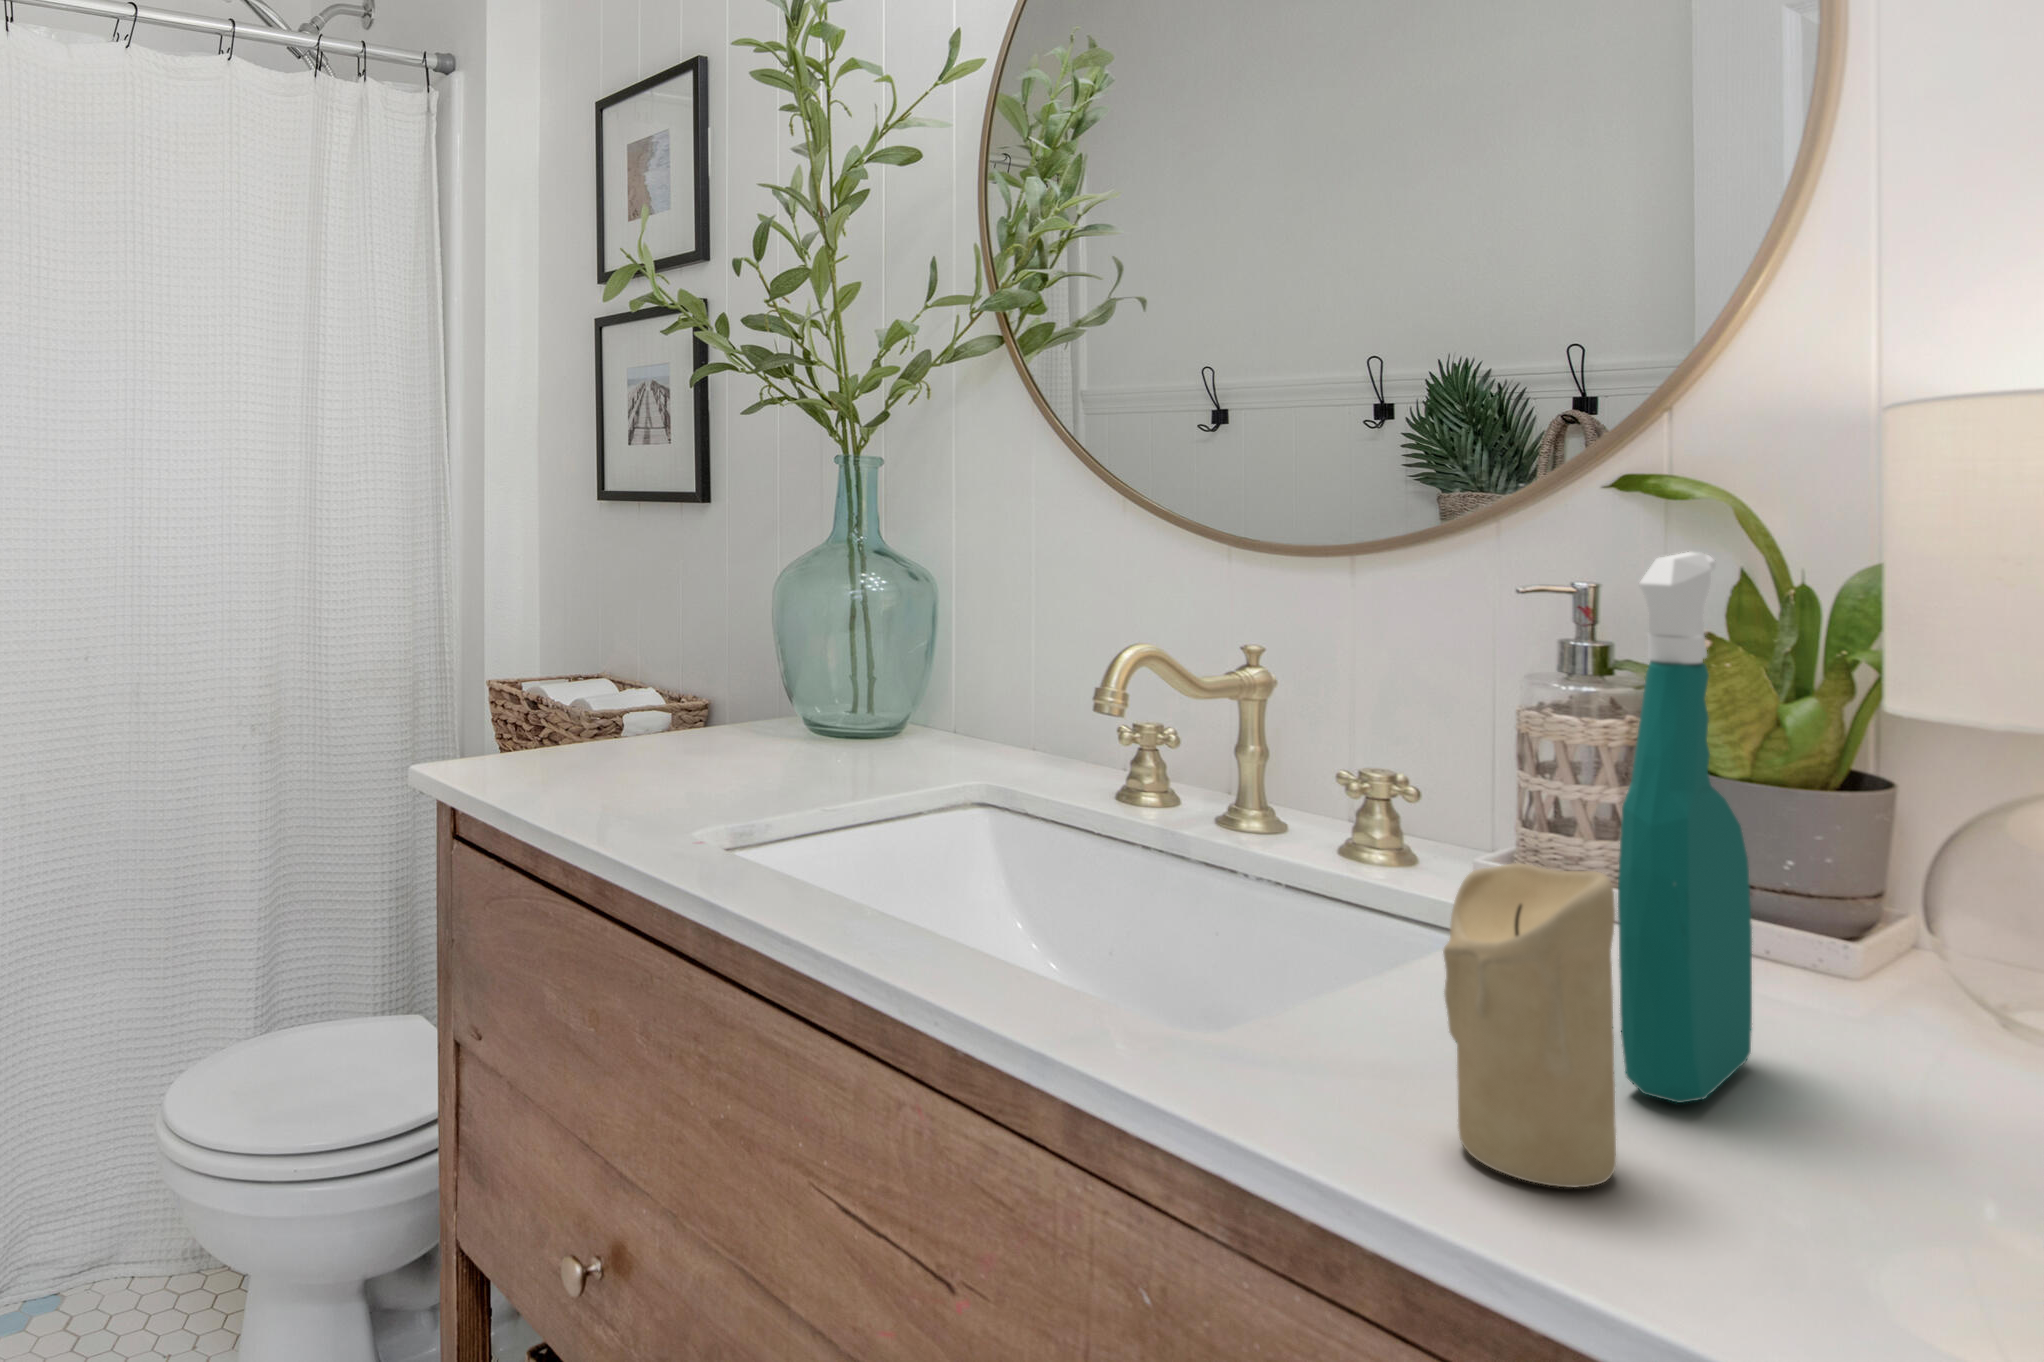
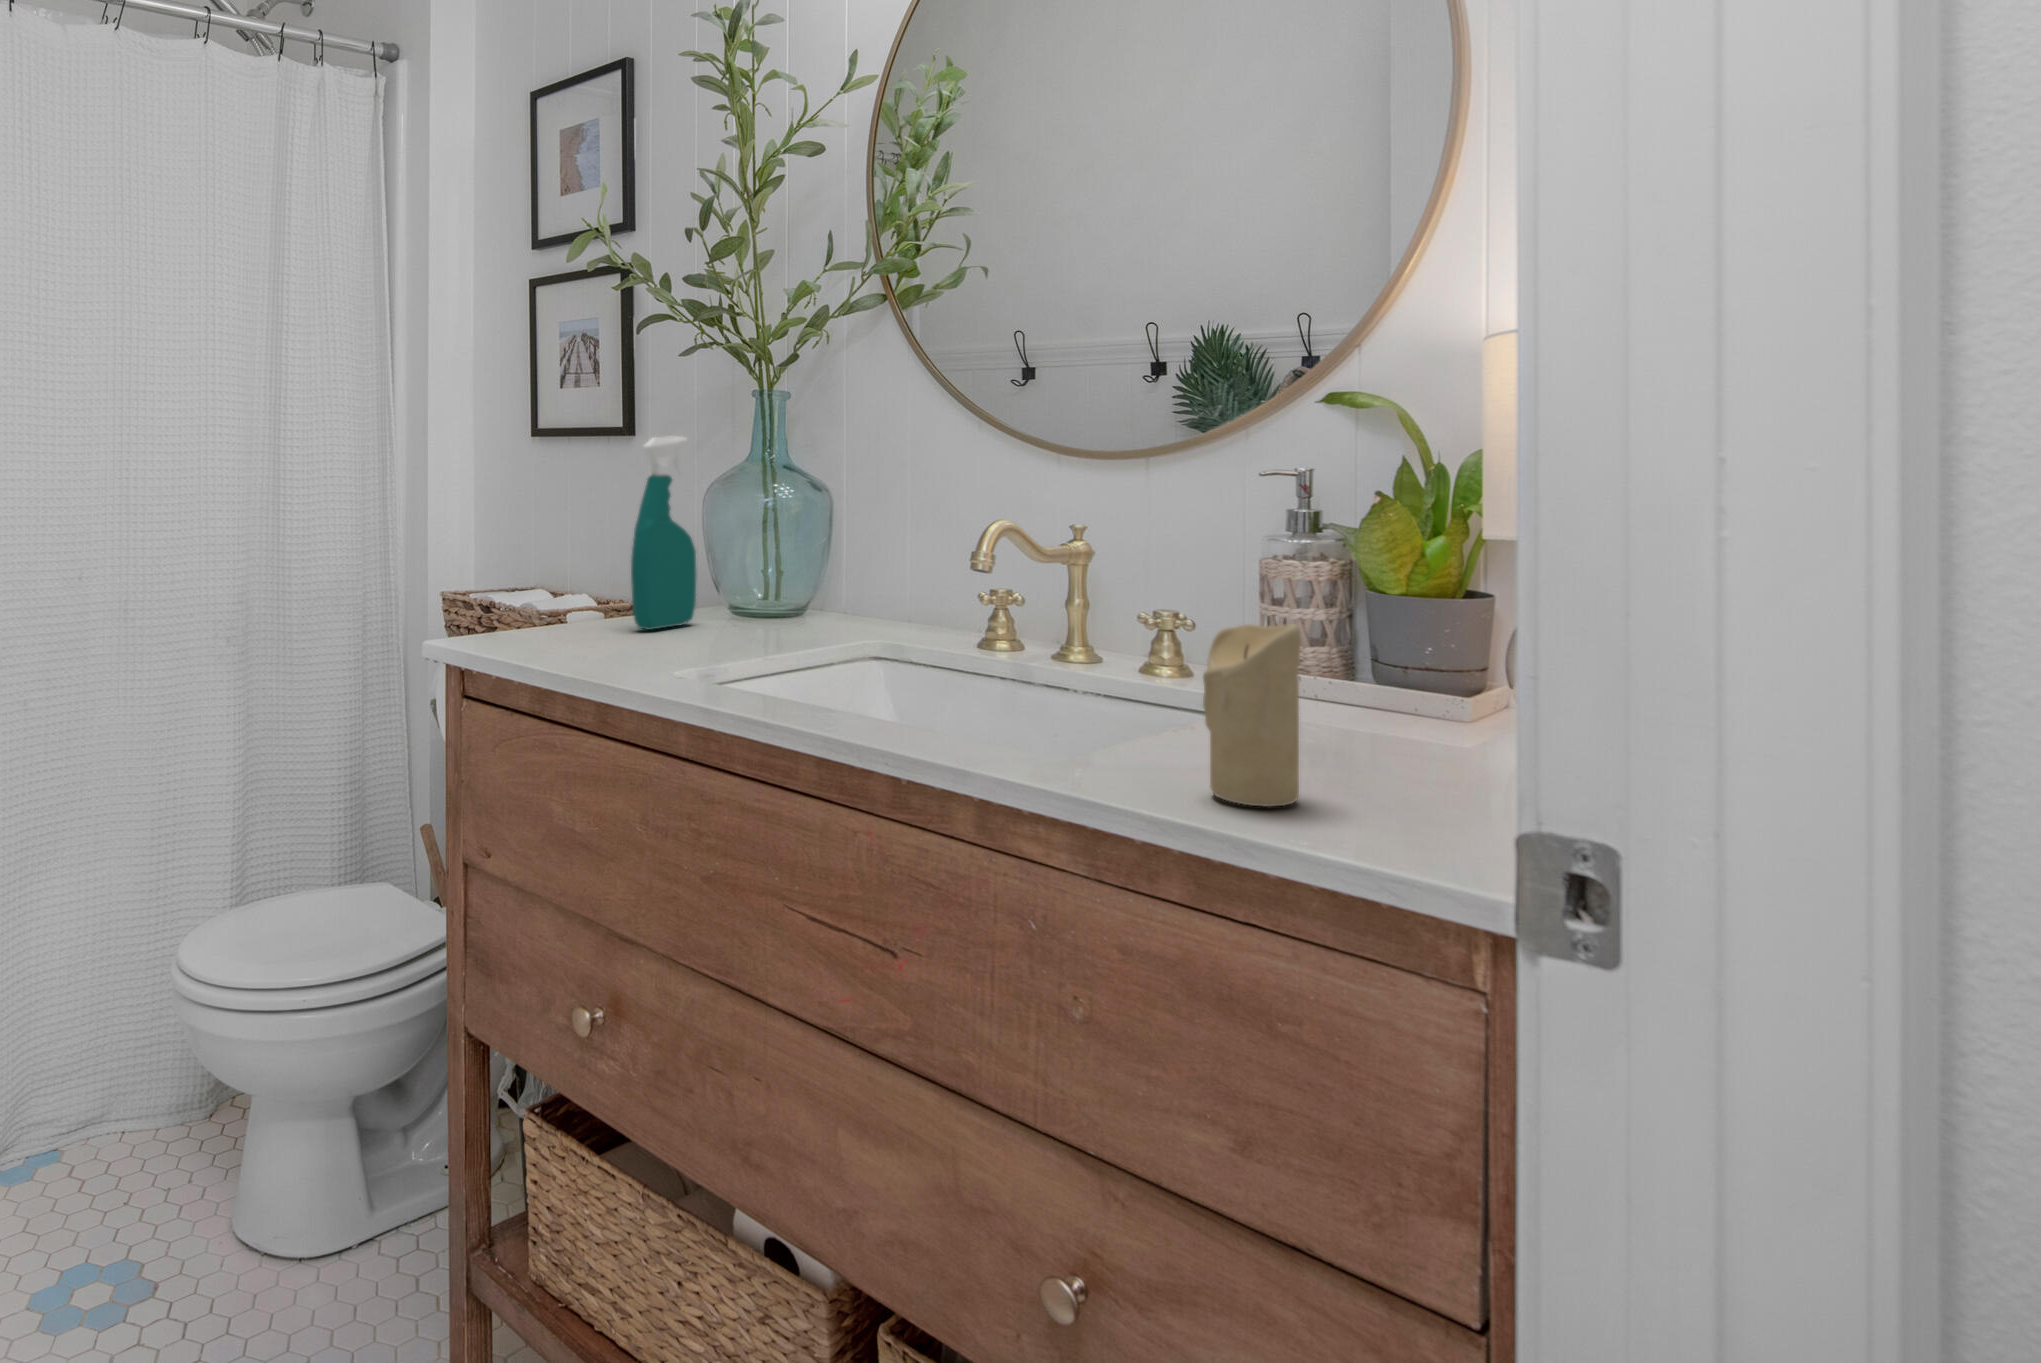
spray bottle: present [1618,552,1752,1103] -> present [631,436,696,630]

